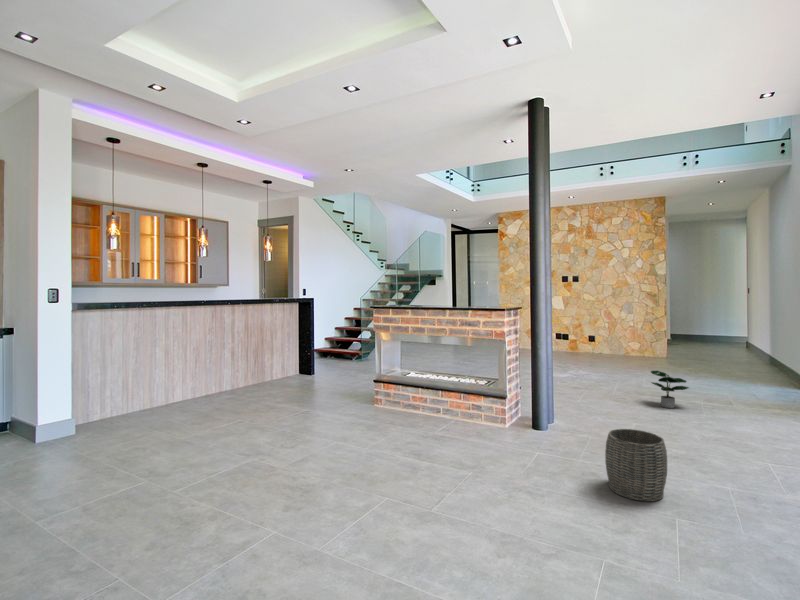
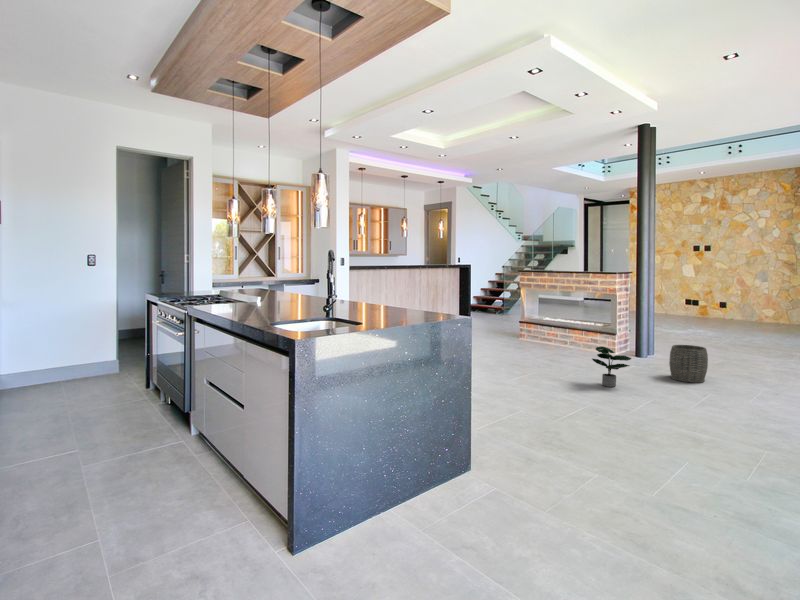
potted plant: present [651,371,689,408] -> present [592,347,631,387]

